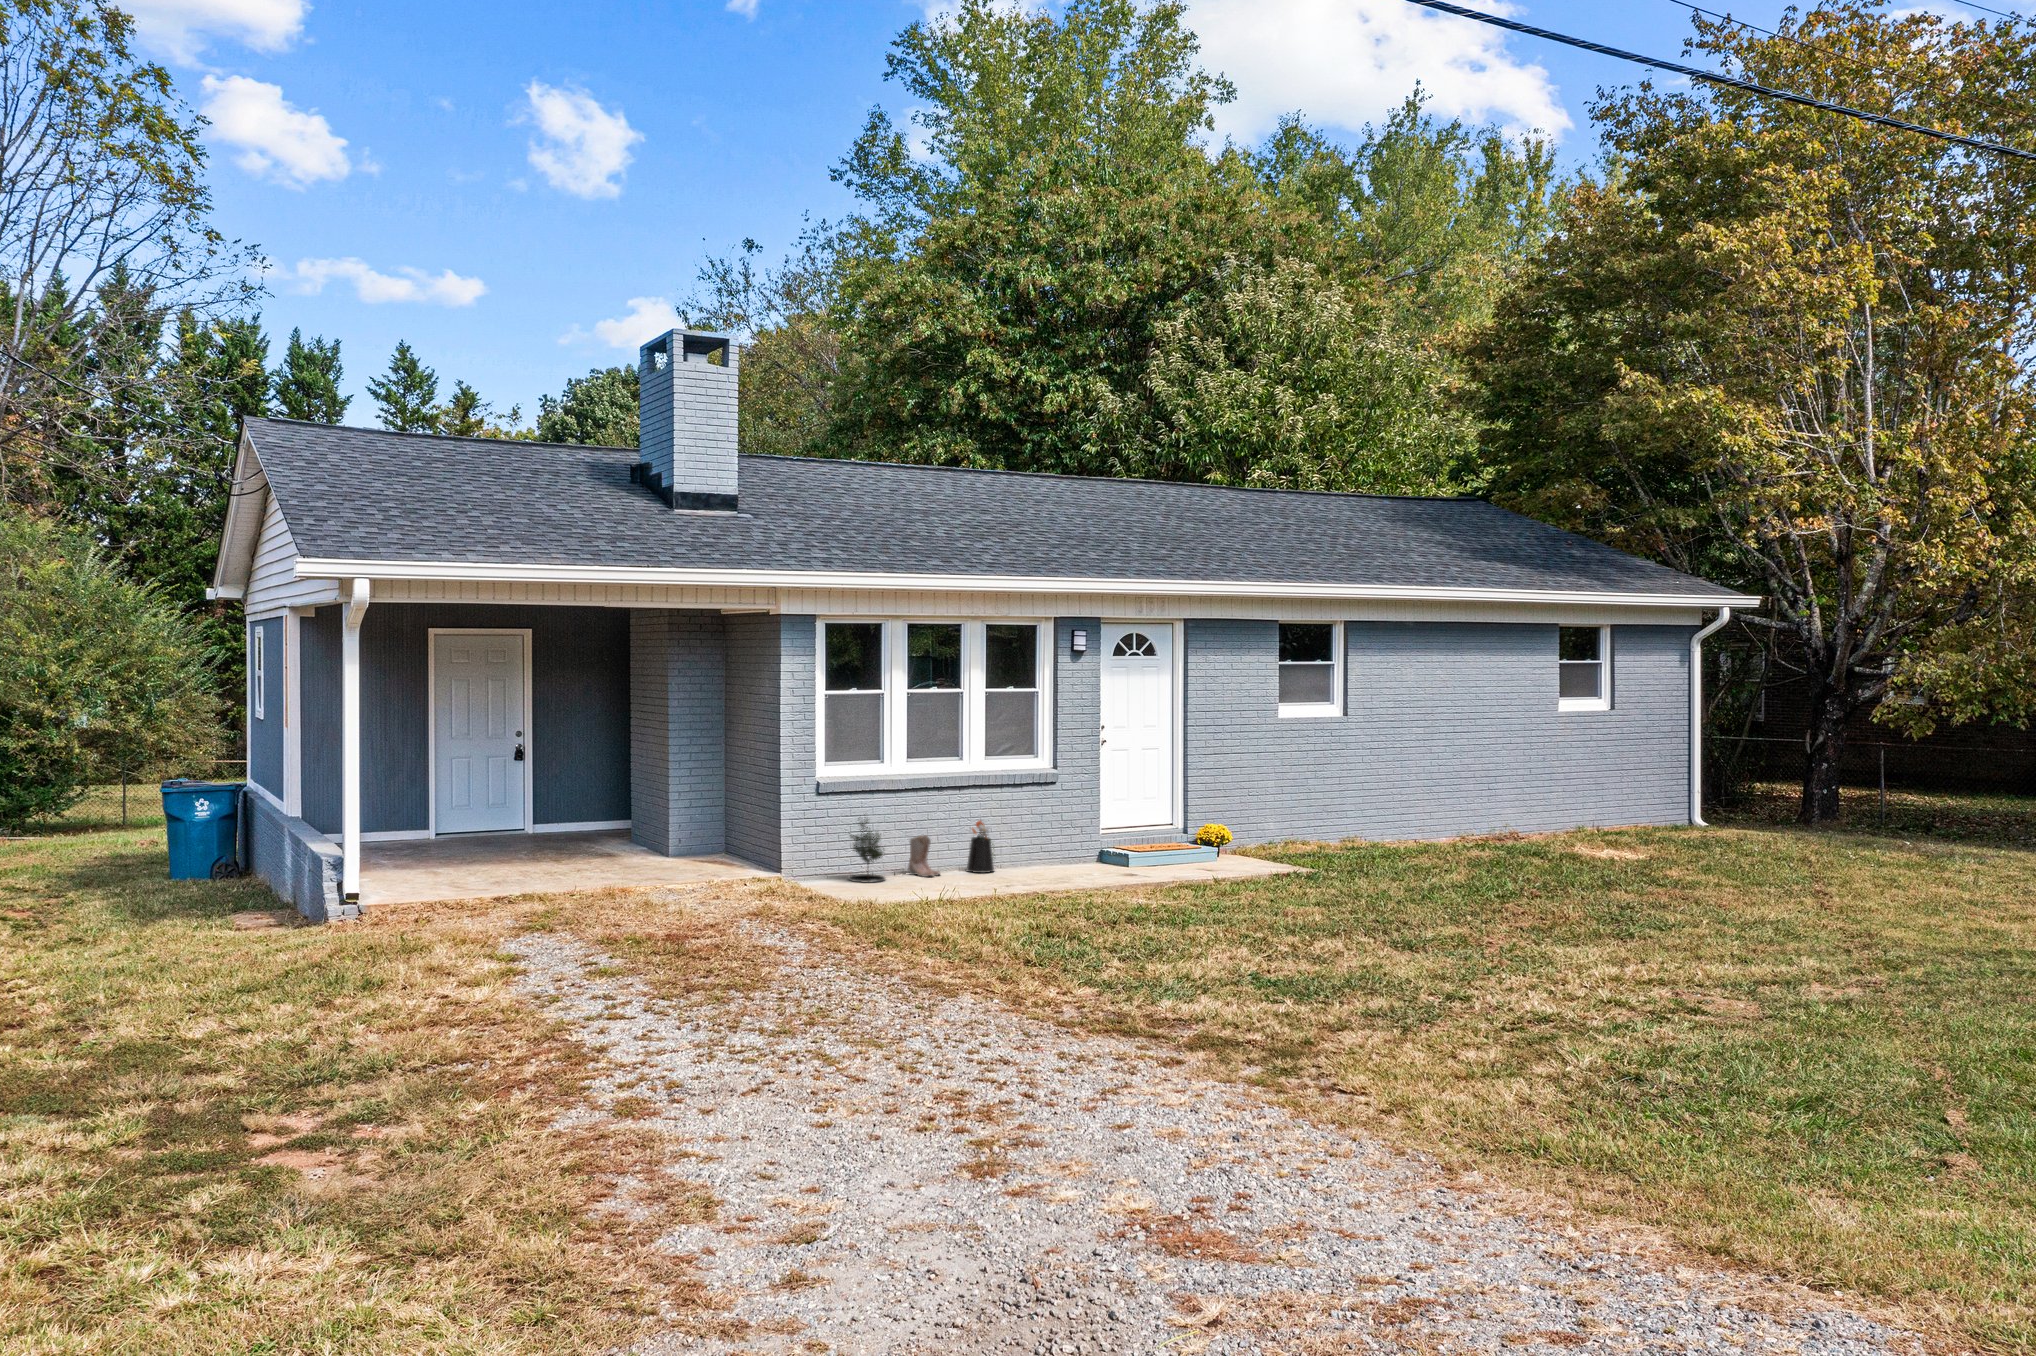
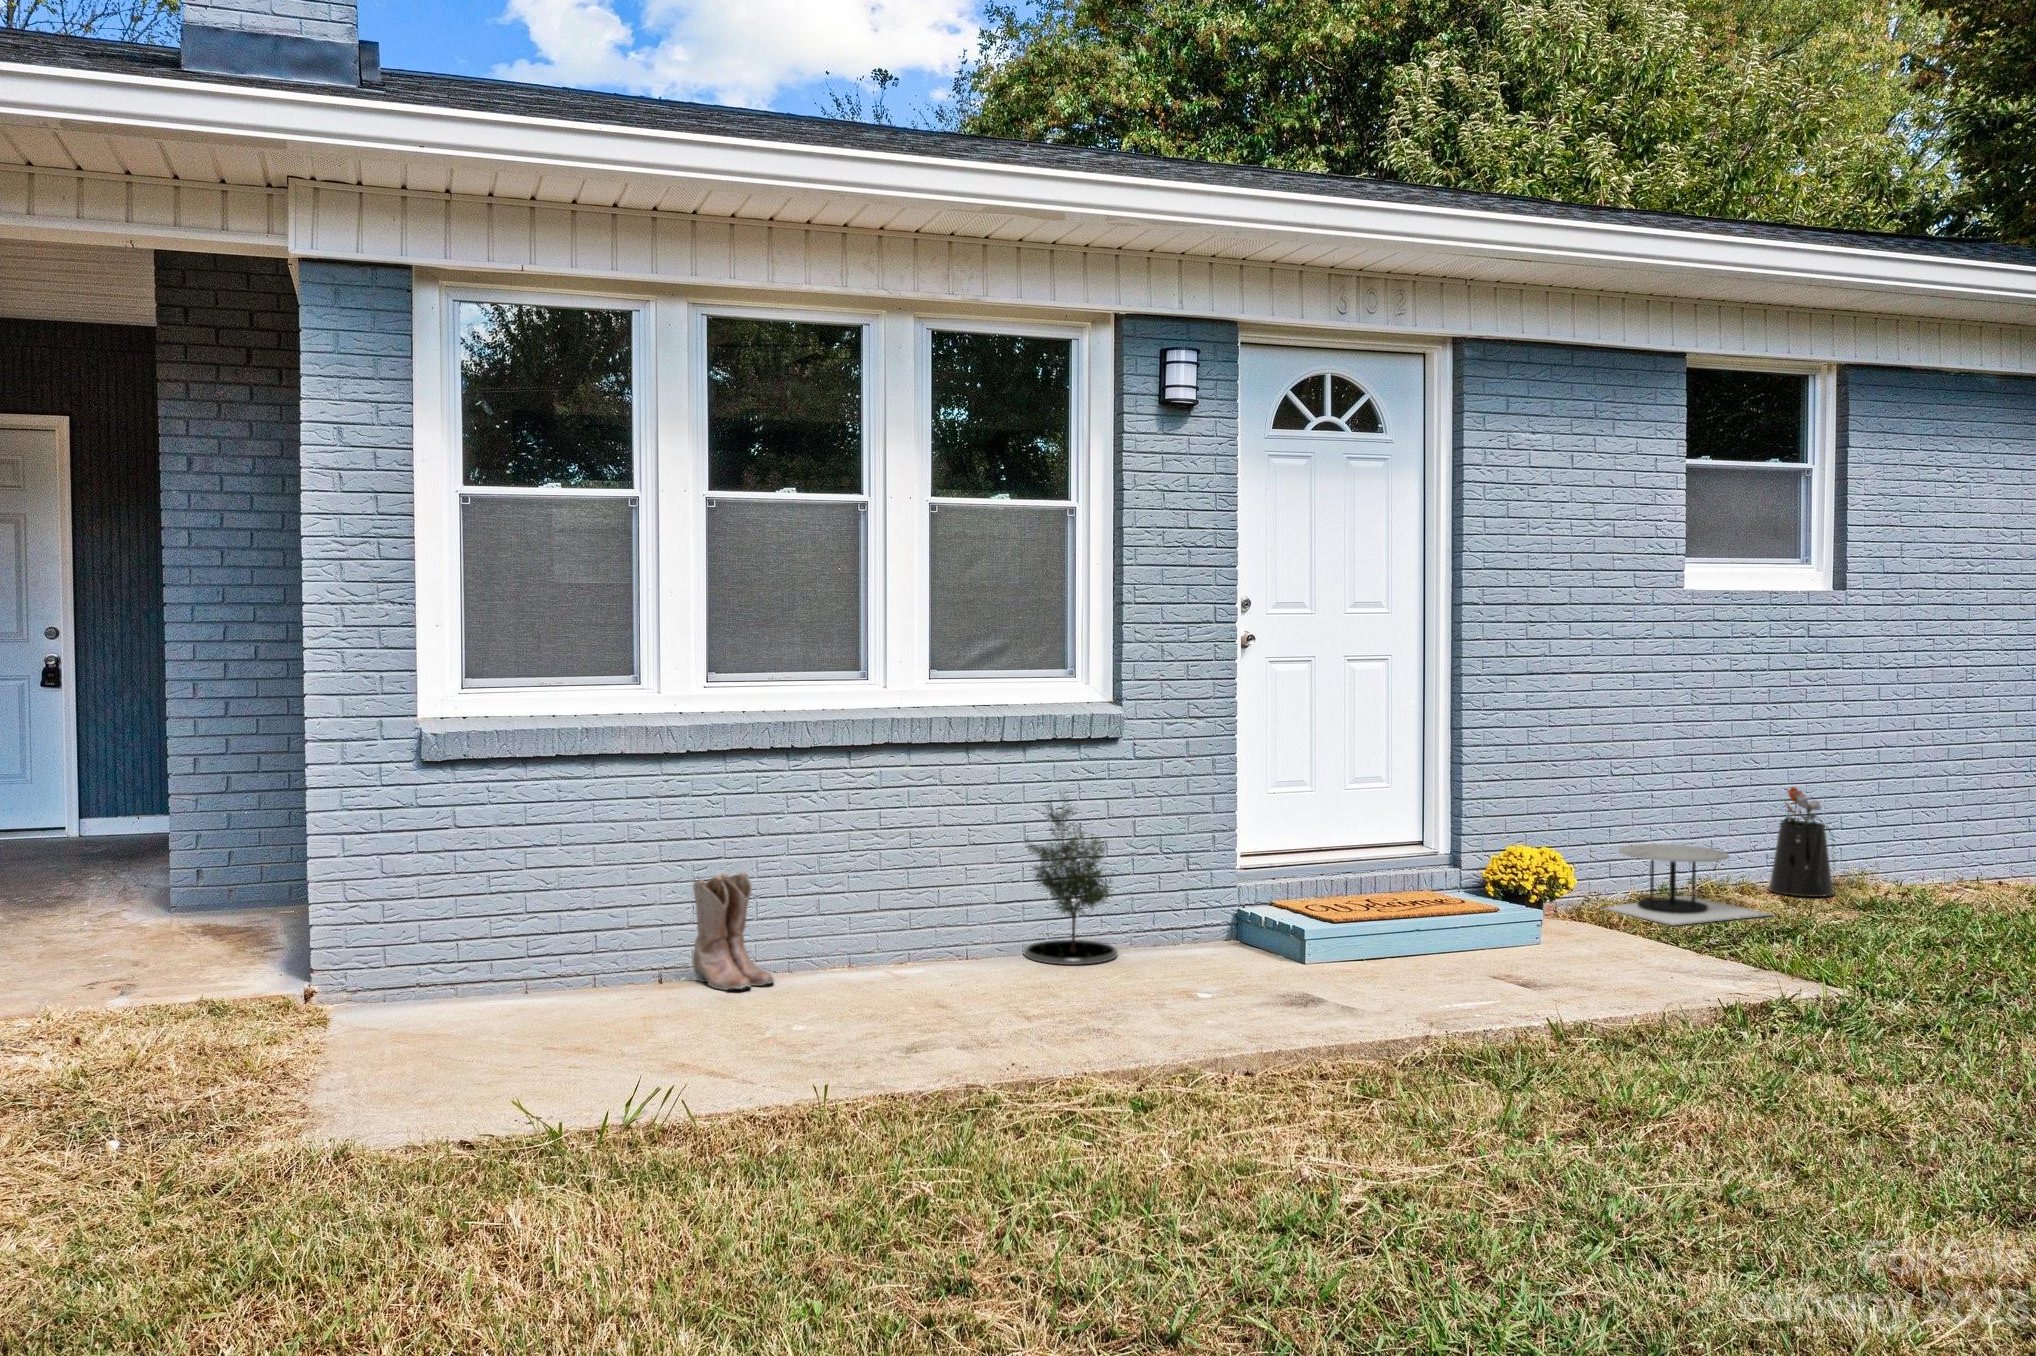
potted tree: present [848,820,886,883] -> present [1023,793,1118,965]
watering can: present [966,821,994,873] -> present [1768,787,1835,897]
side table: none [1230,826,1308,857] -> present [1604,844,1771,925]

